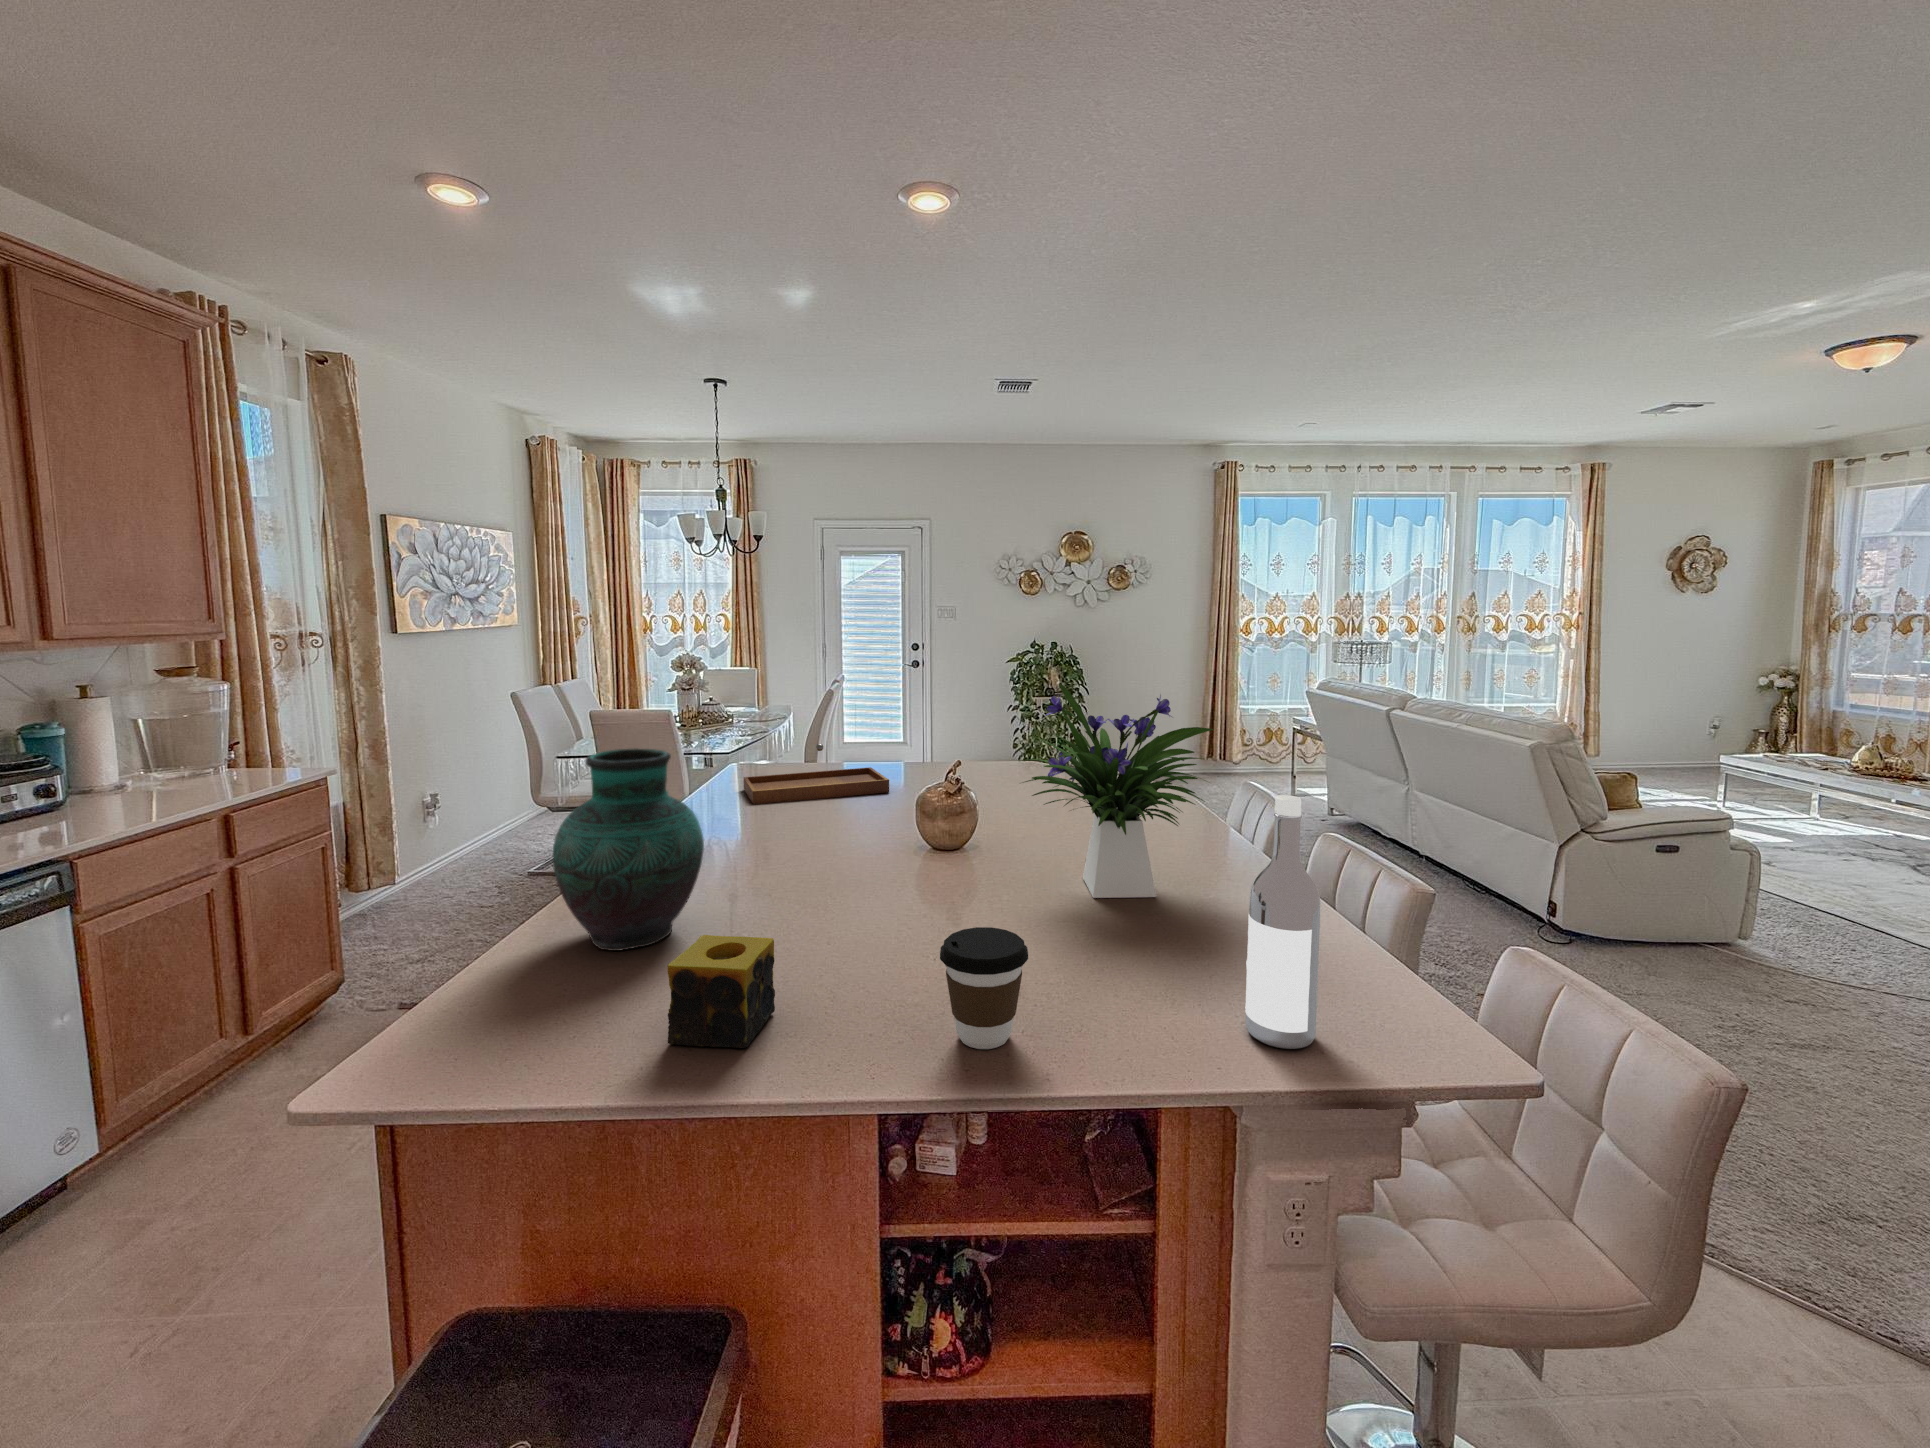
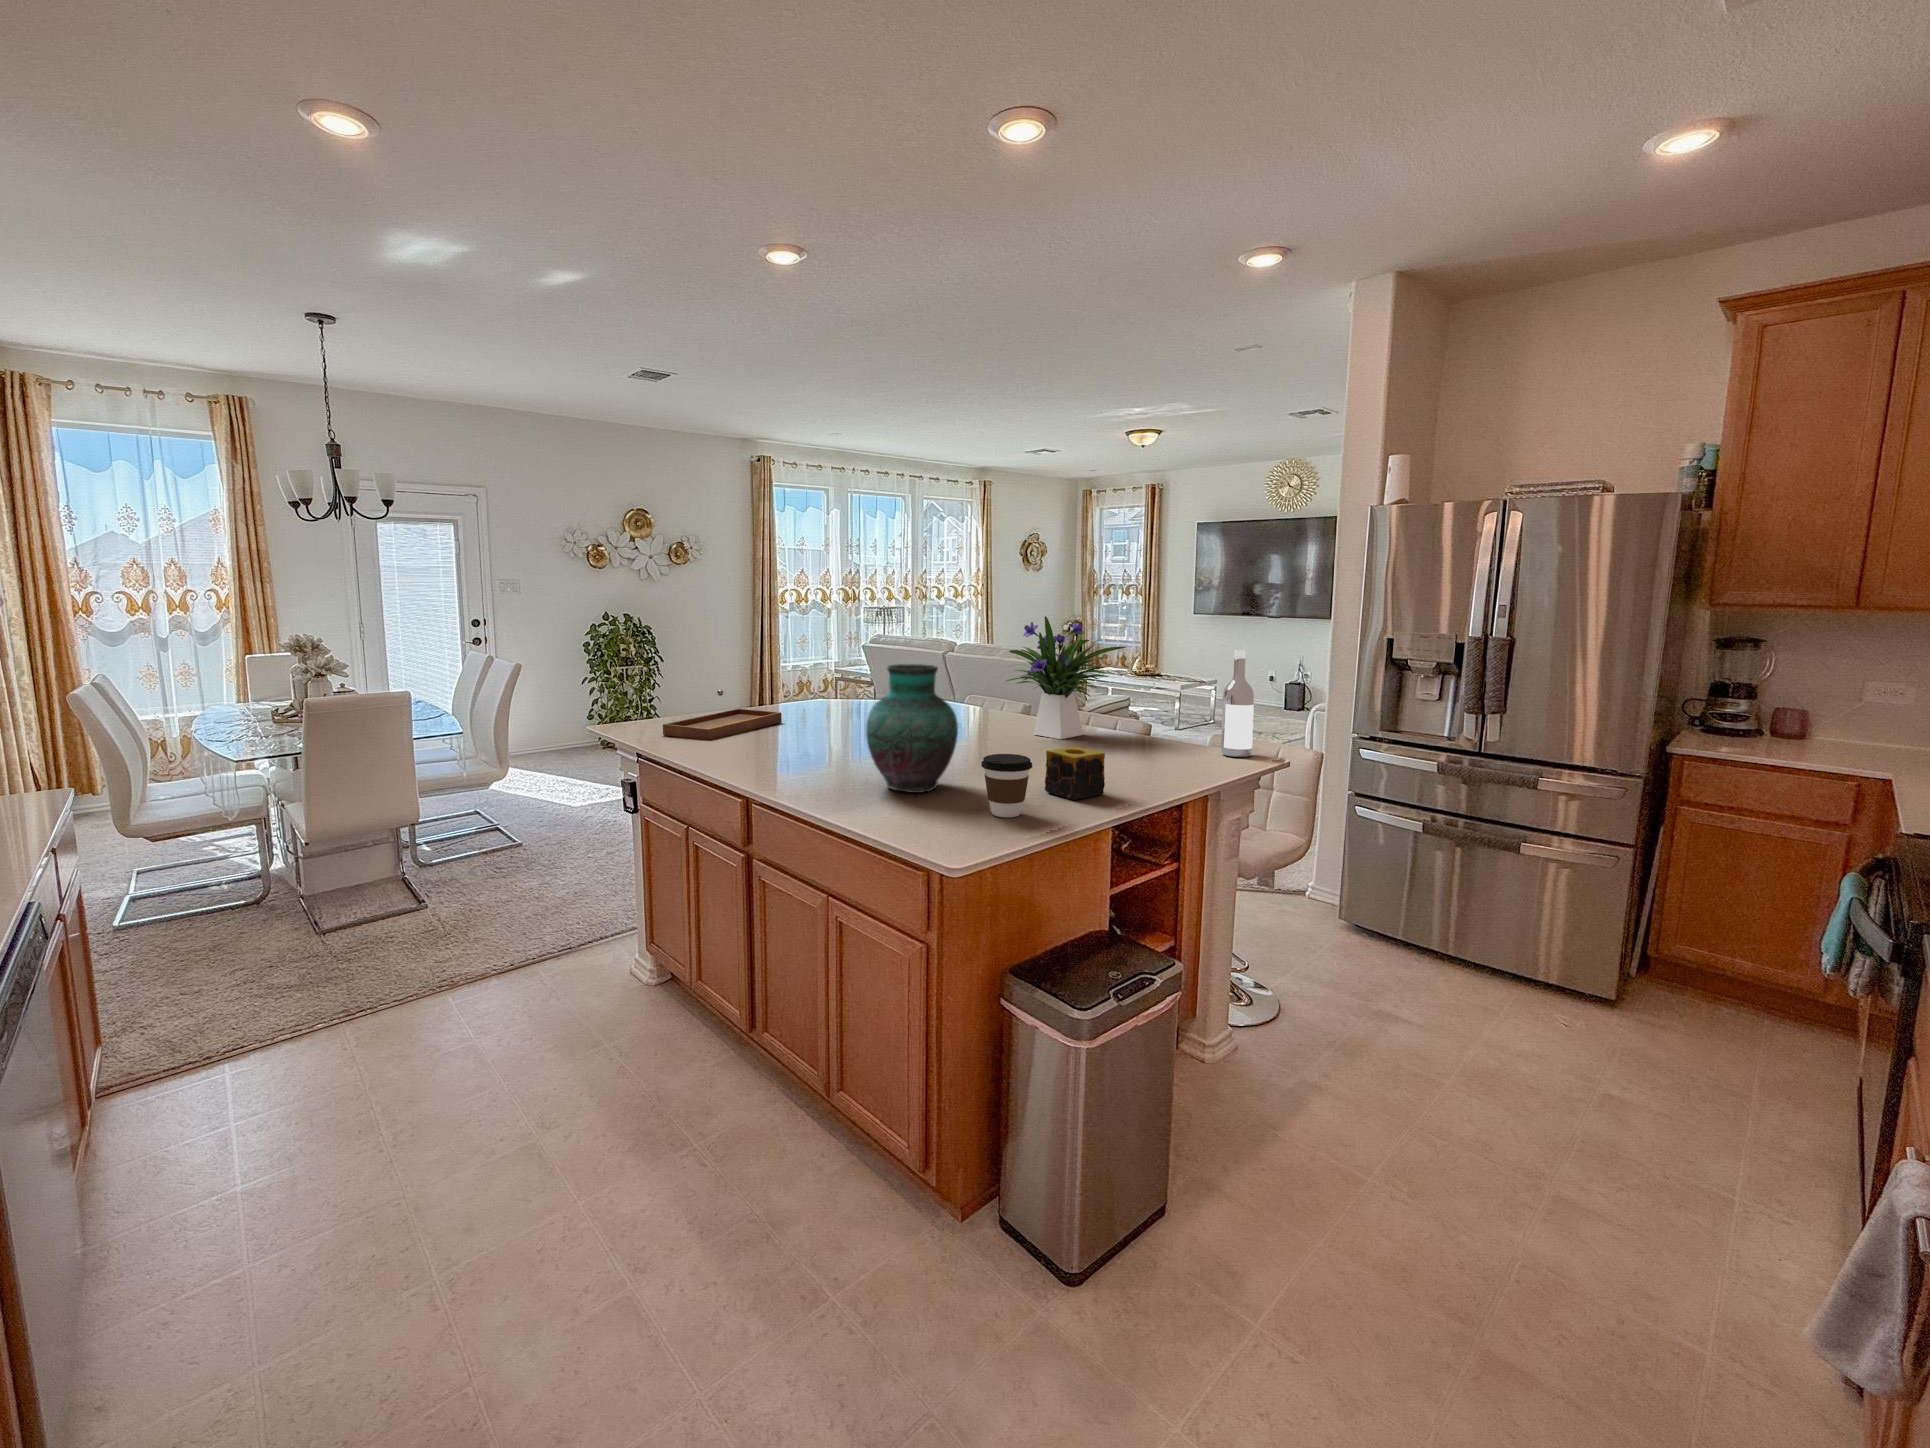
coffee cup: present [940,927,1028,1049] -> present [981,754,1032,817]

